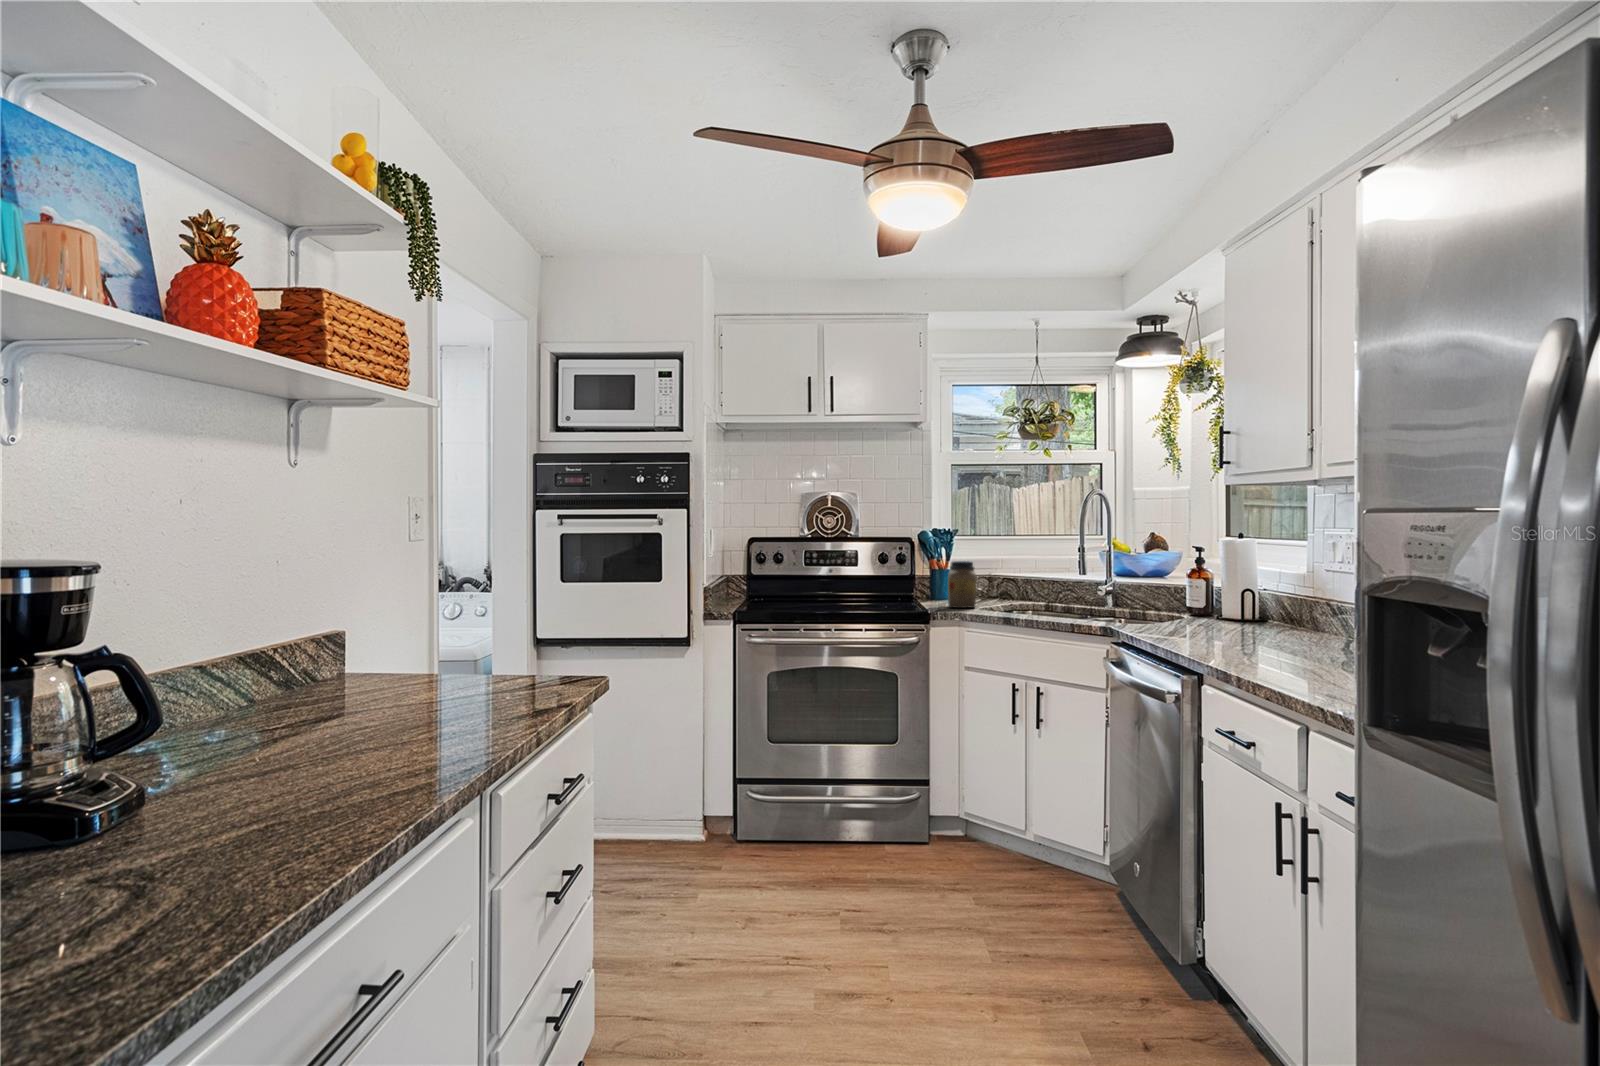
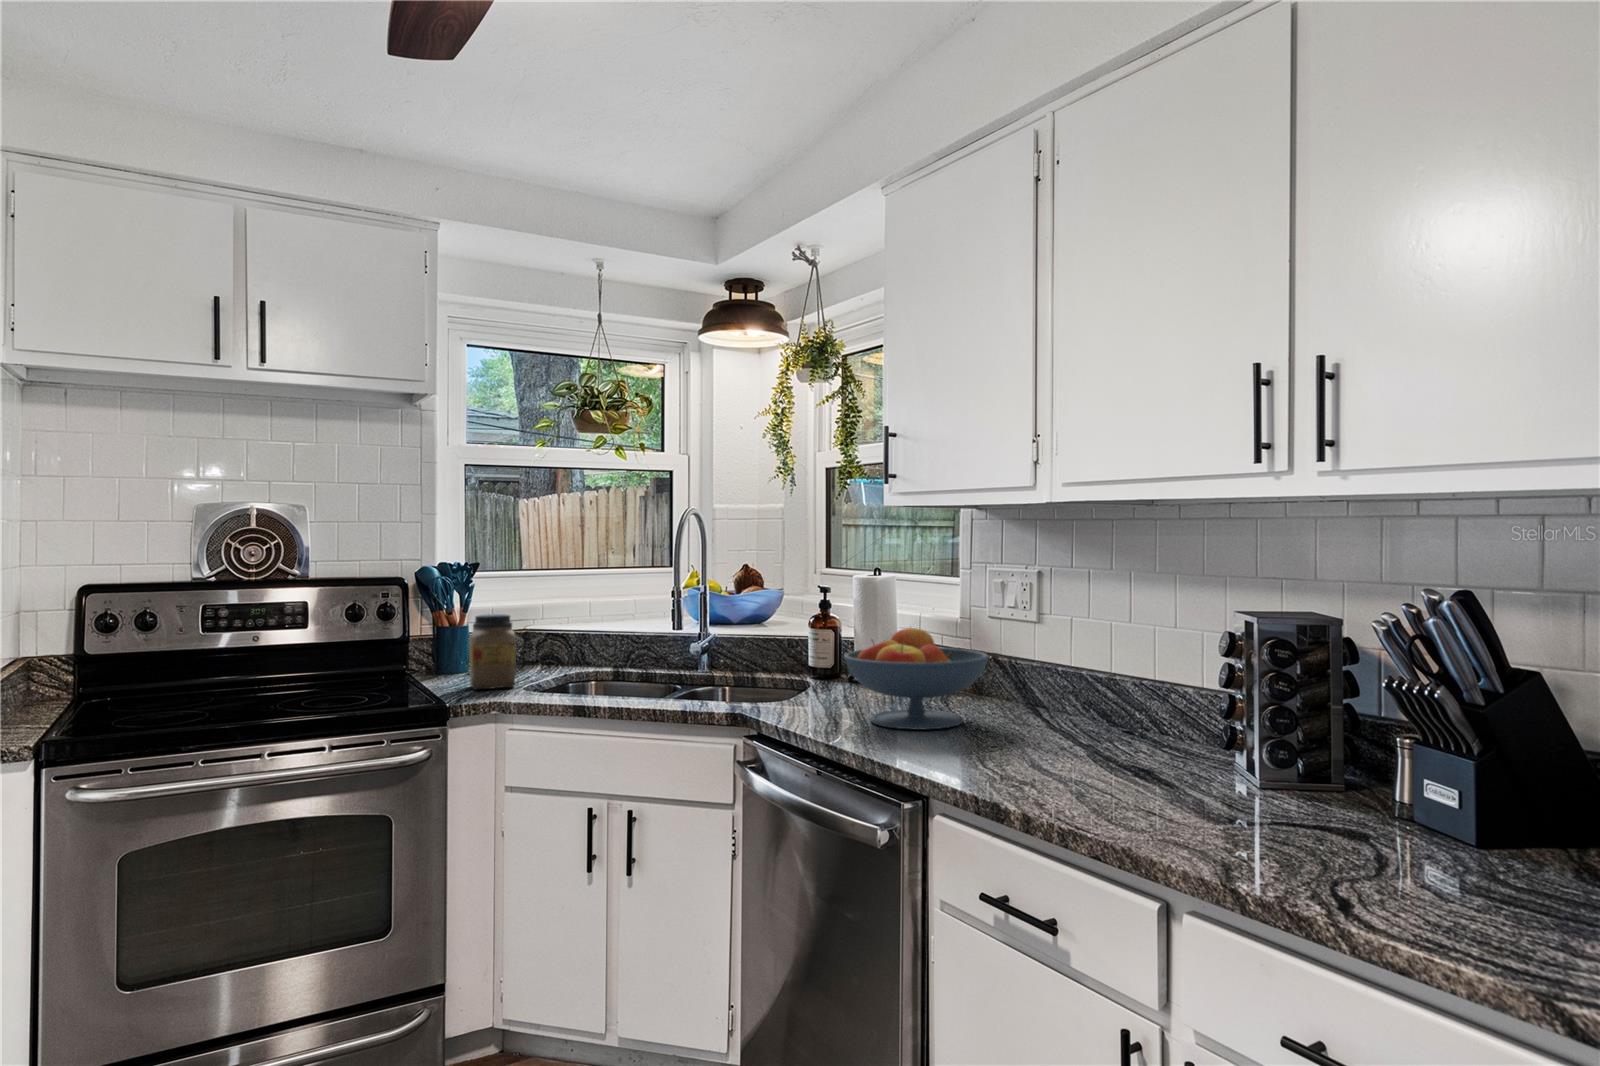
fruit bowl: none [1181,573,1296,642] -> present [844,628,989,729]

